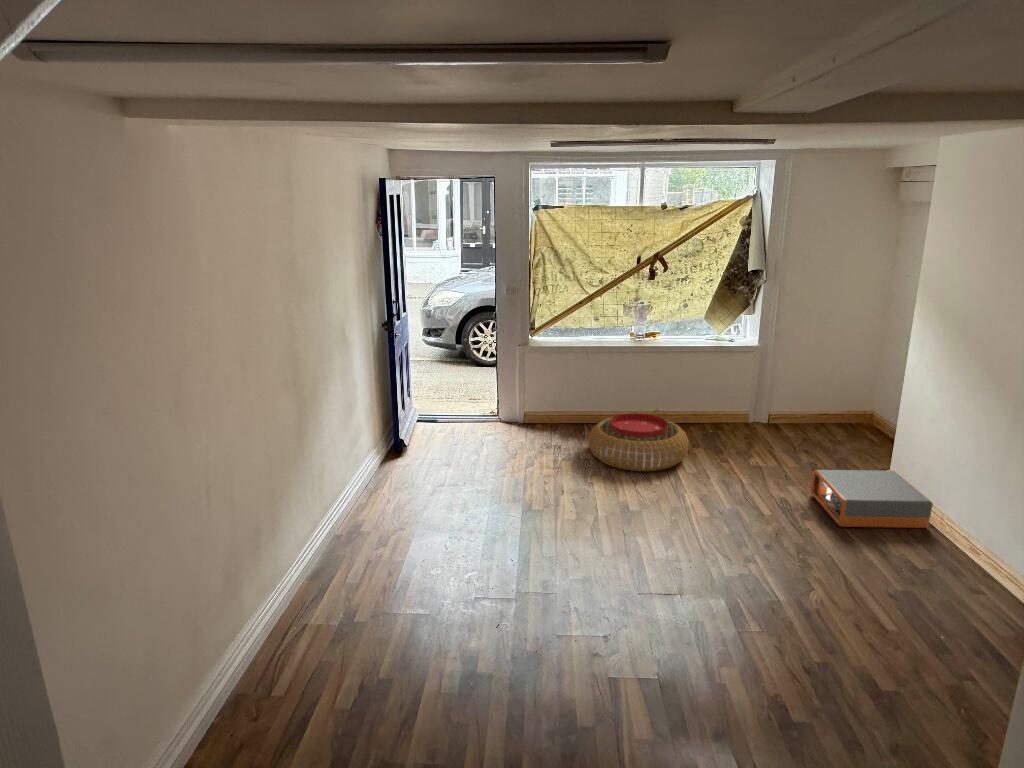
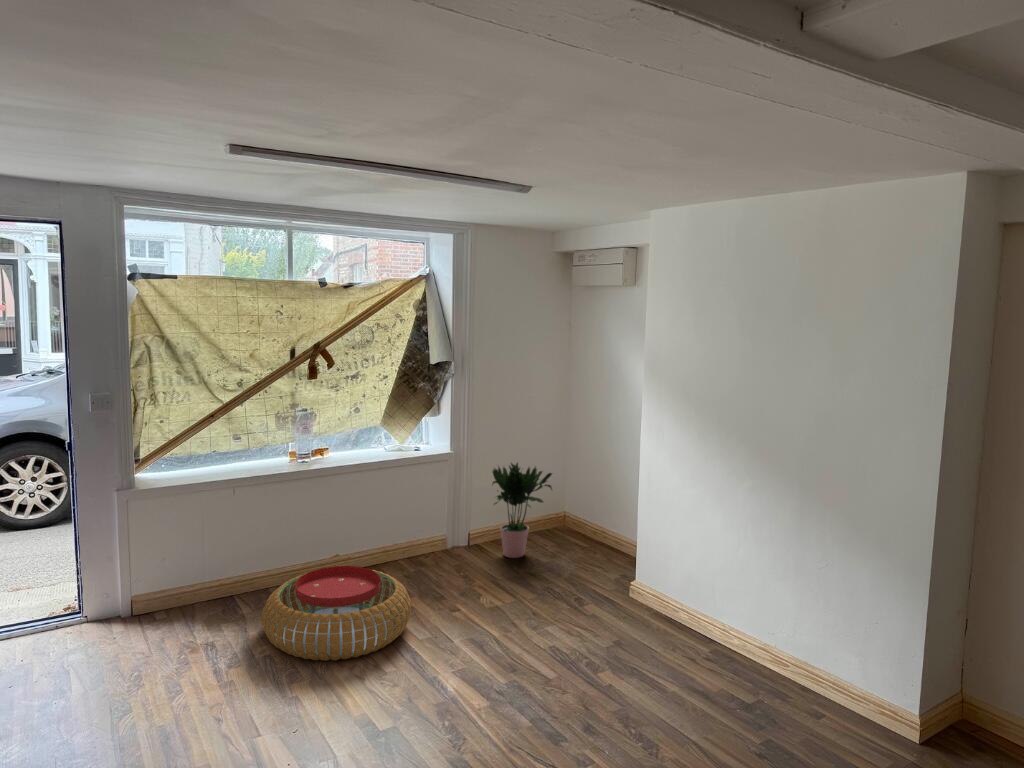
potted plant: none [783,354,852,438] -> present [493,463,552,558]
storage box: present [811,470,933,528] -> none [579,582,717,670]

